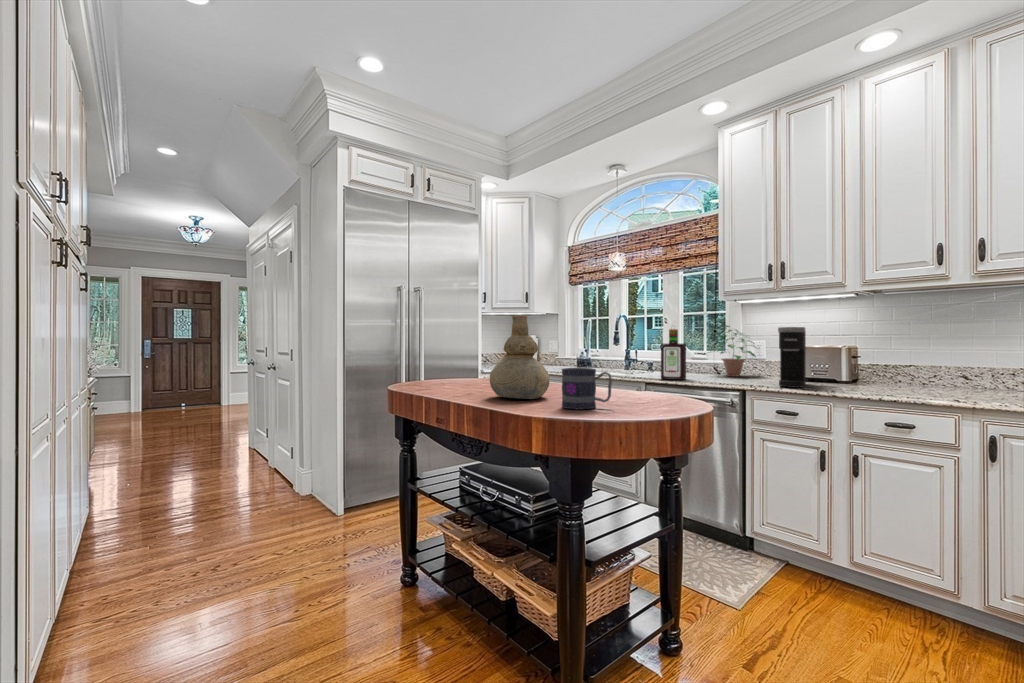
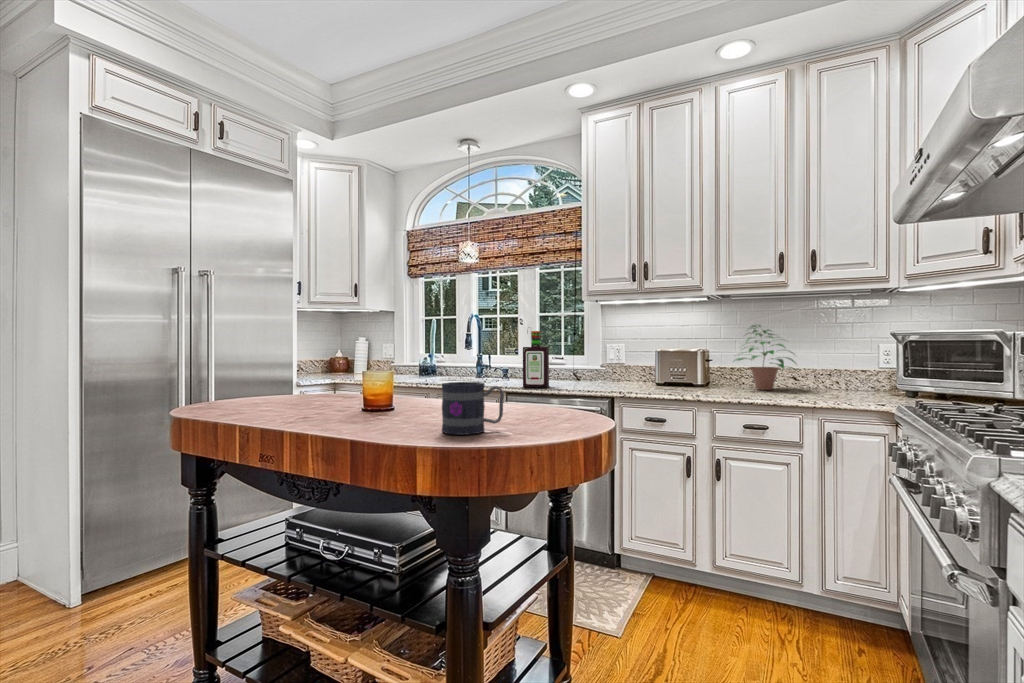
vase: present [490,315,549,399] -> none [338,315,418,423]
potted plant: present [708,326,756,377] -> present [735,325,796,390]
coffee maker: present [778,327,806,388] -> none [644,330,668,393]

